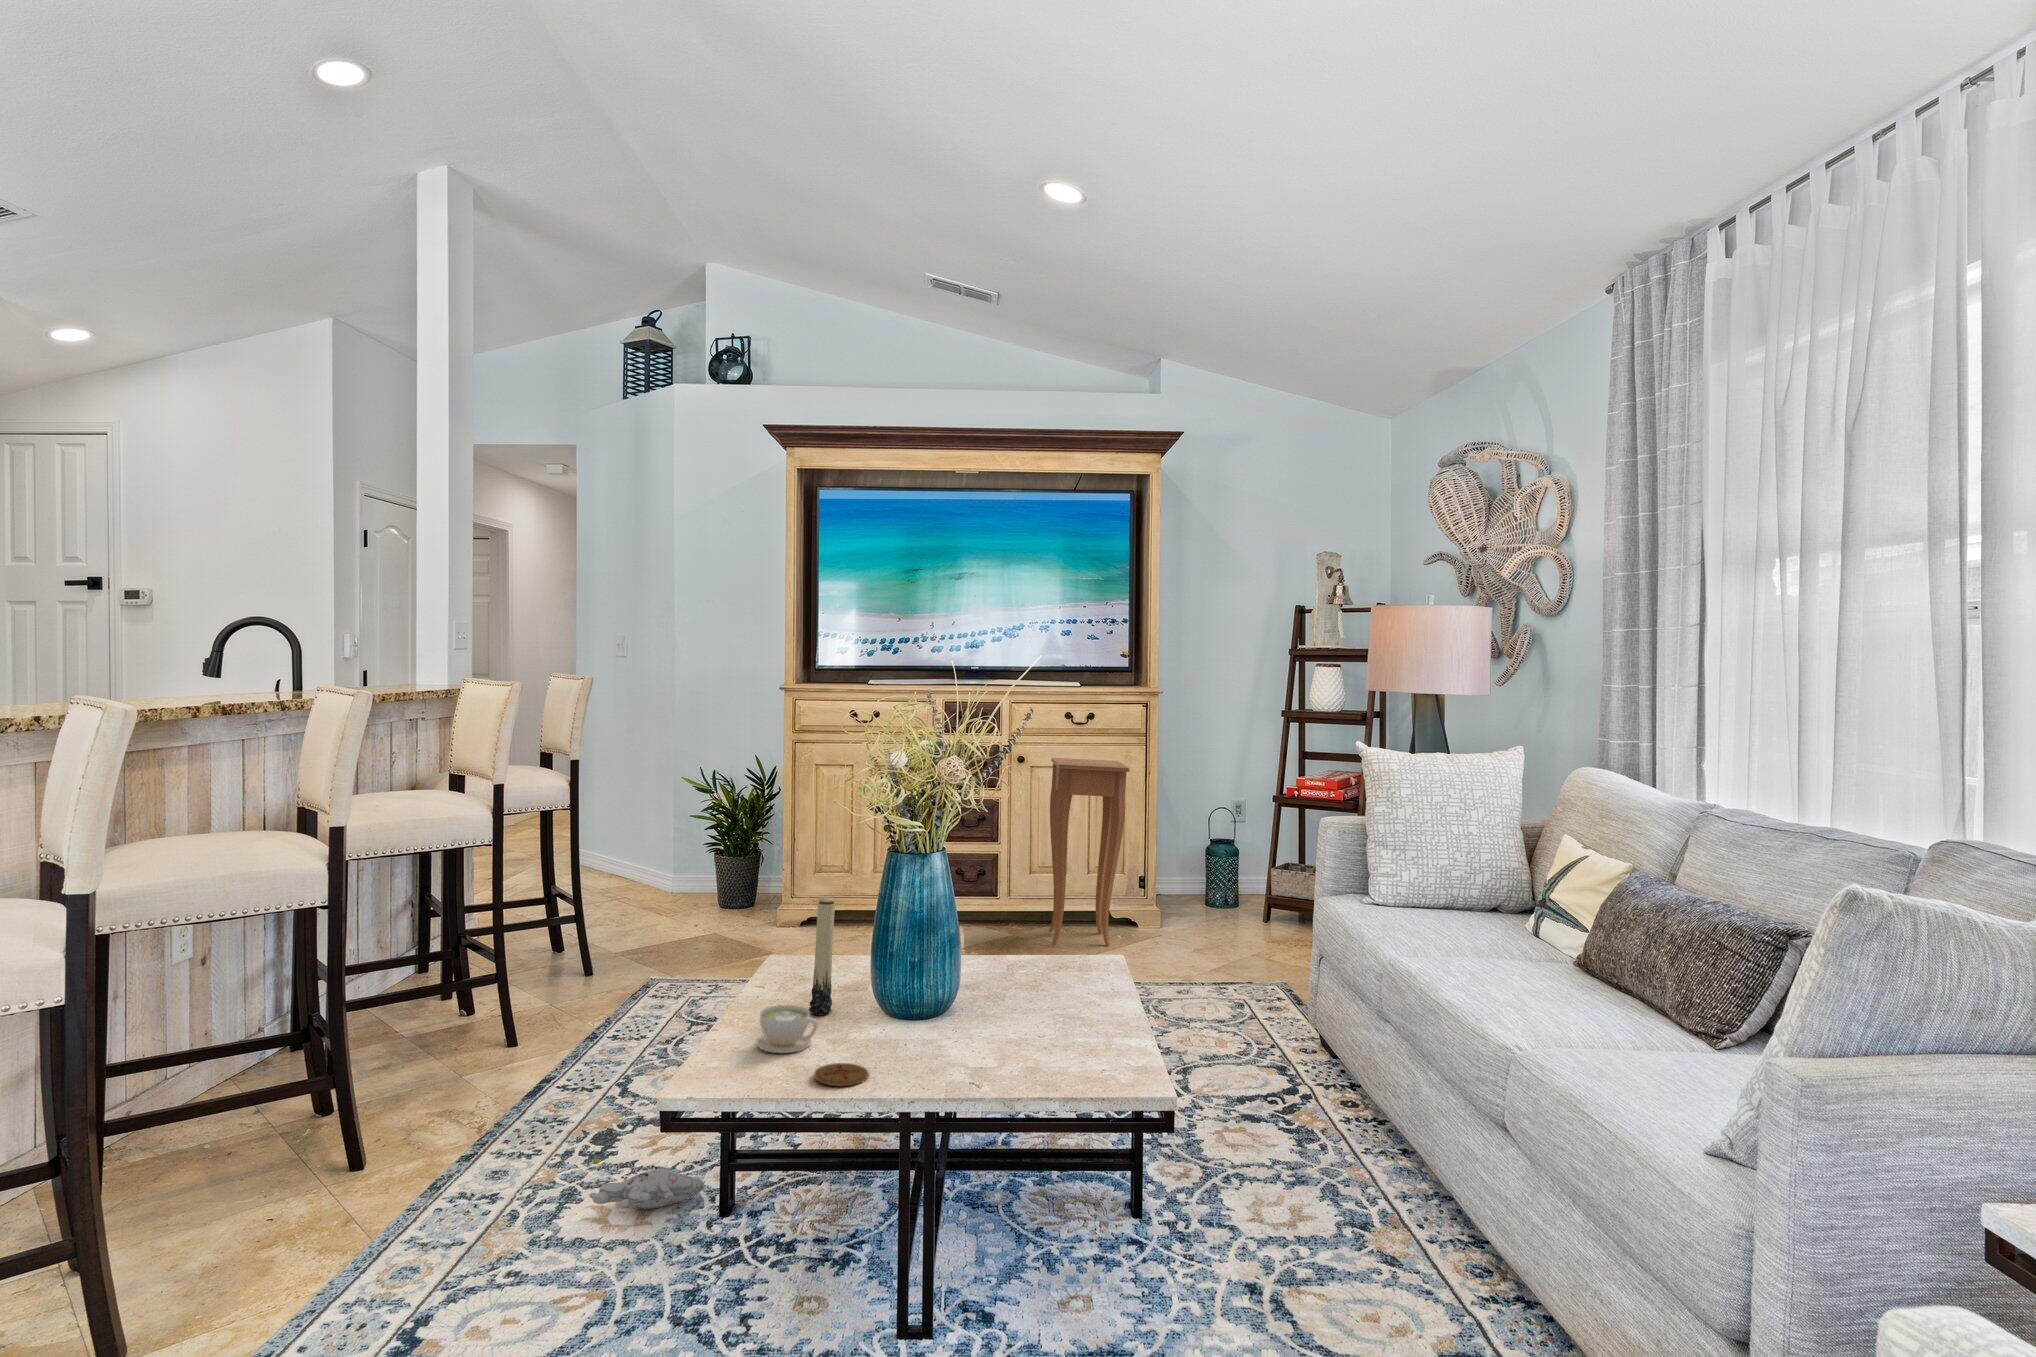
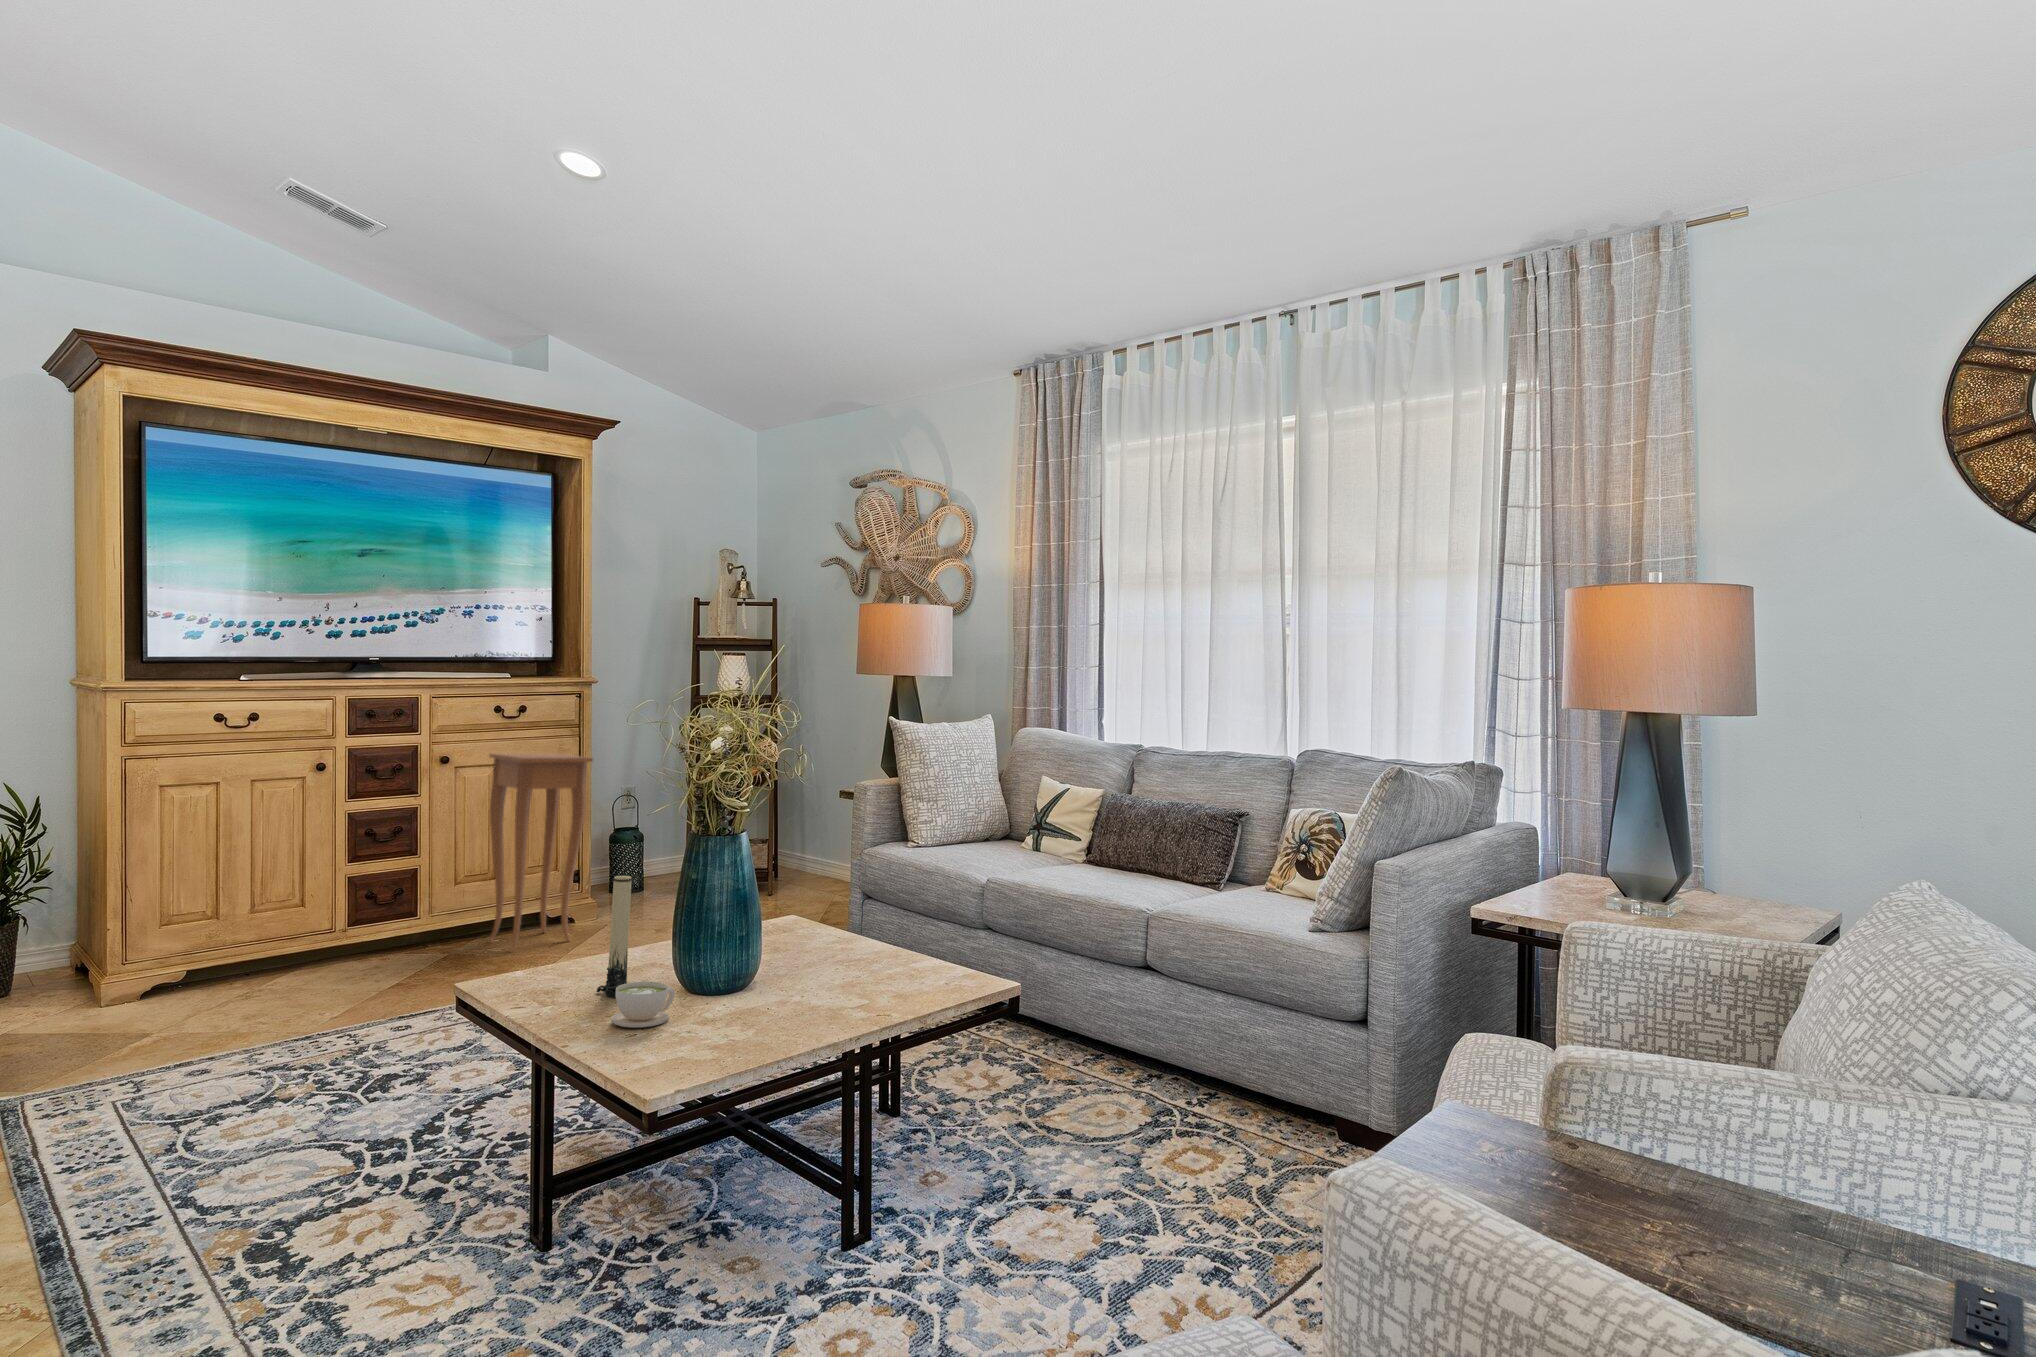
coaster: present [814,1063,869,1086] -> none [723,1014,775,1032]
plush toy: present [589,1159,703,1209] -> none [281,1209,479,1269]

